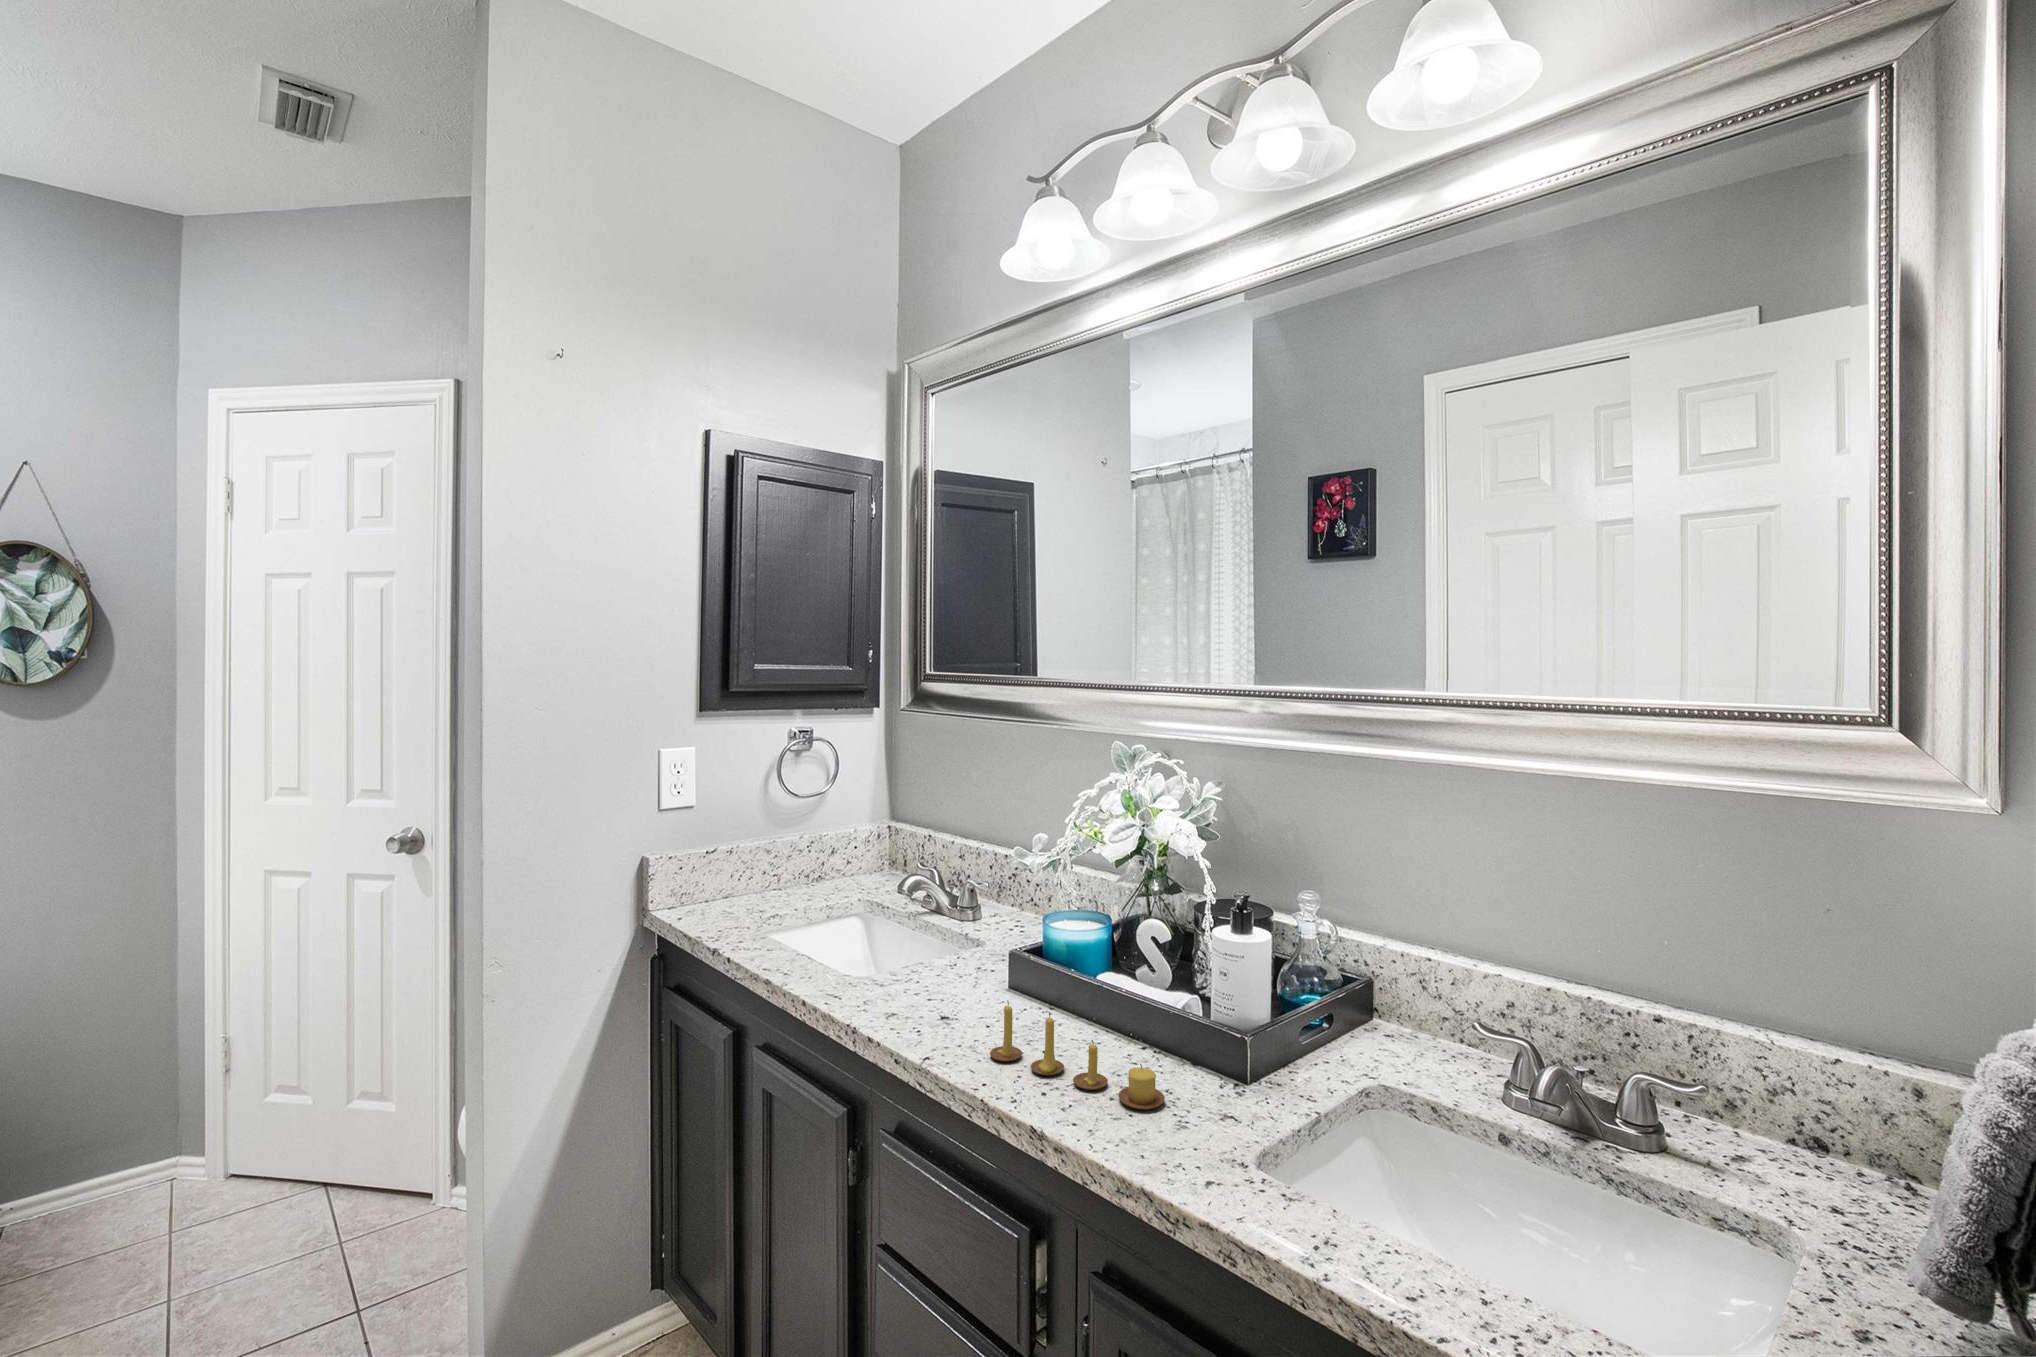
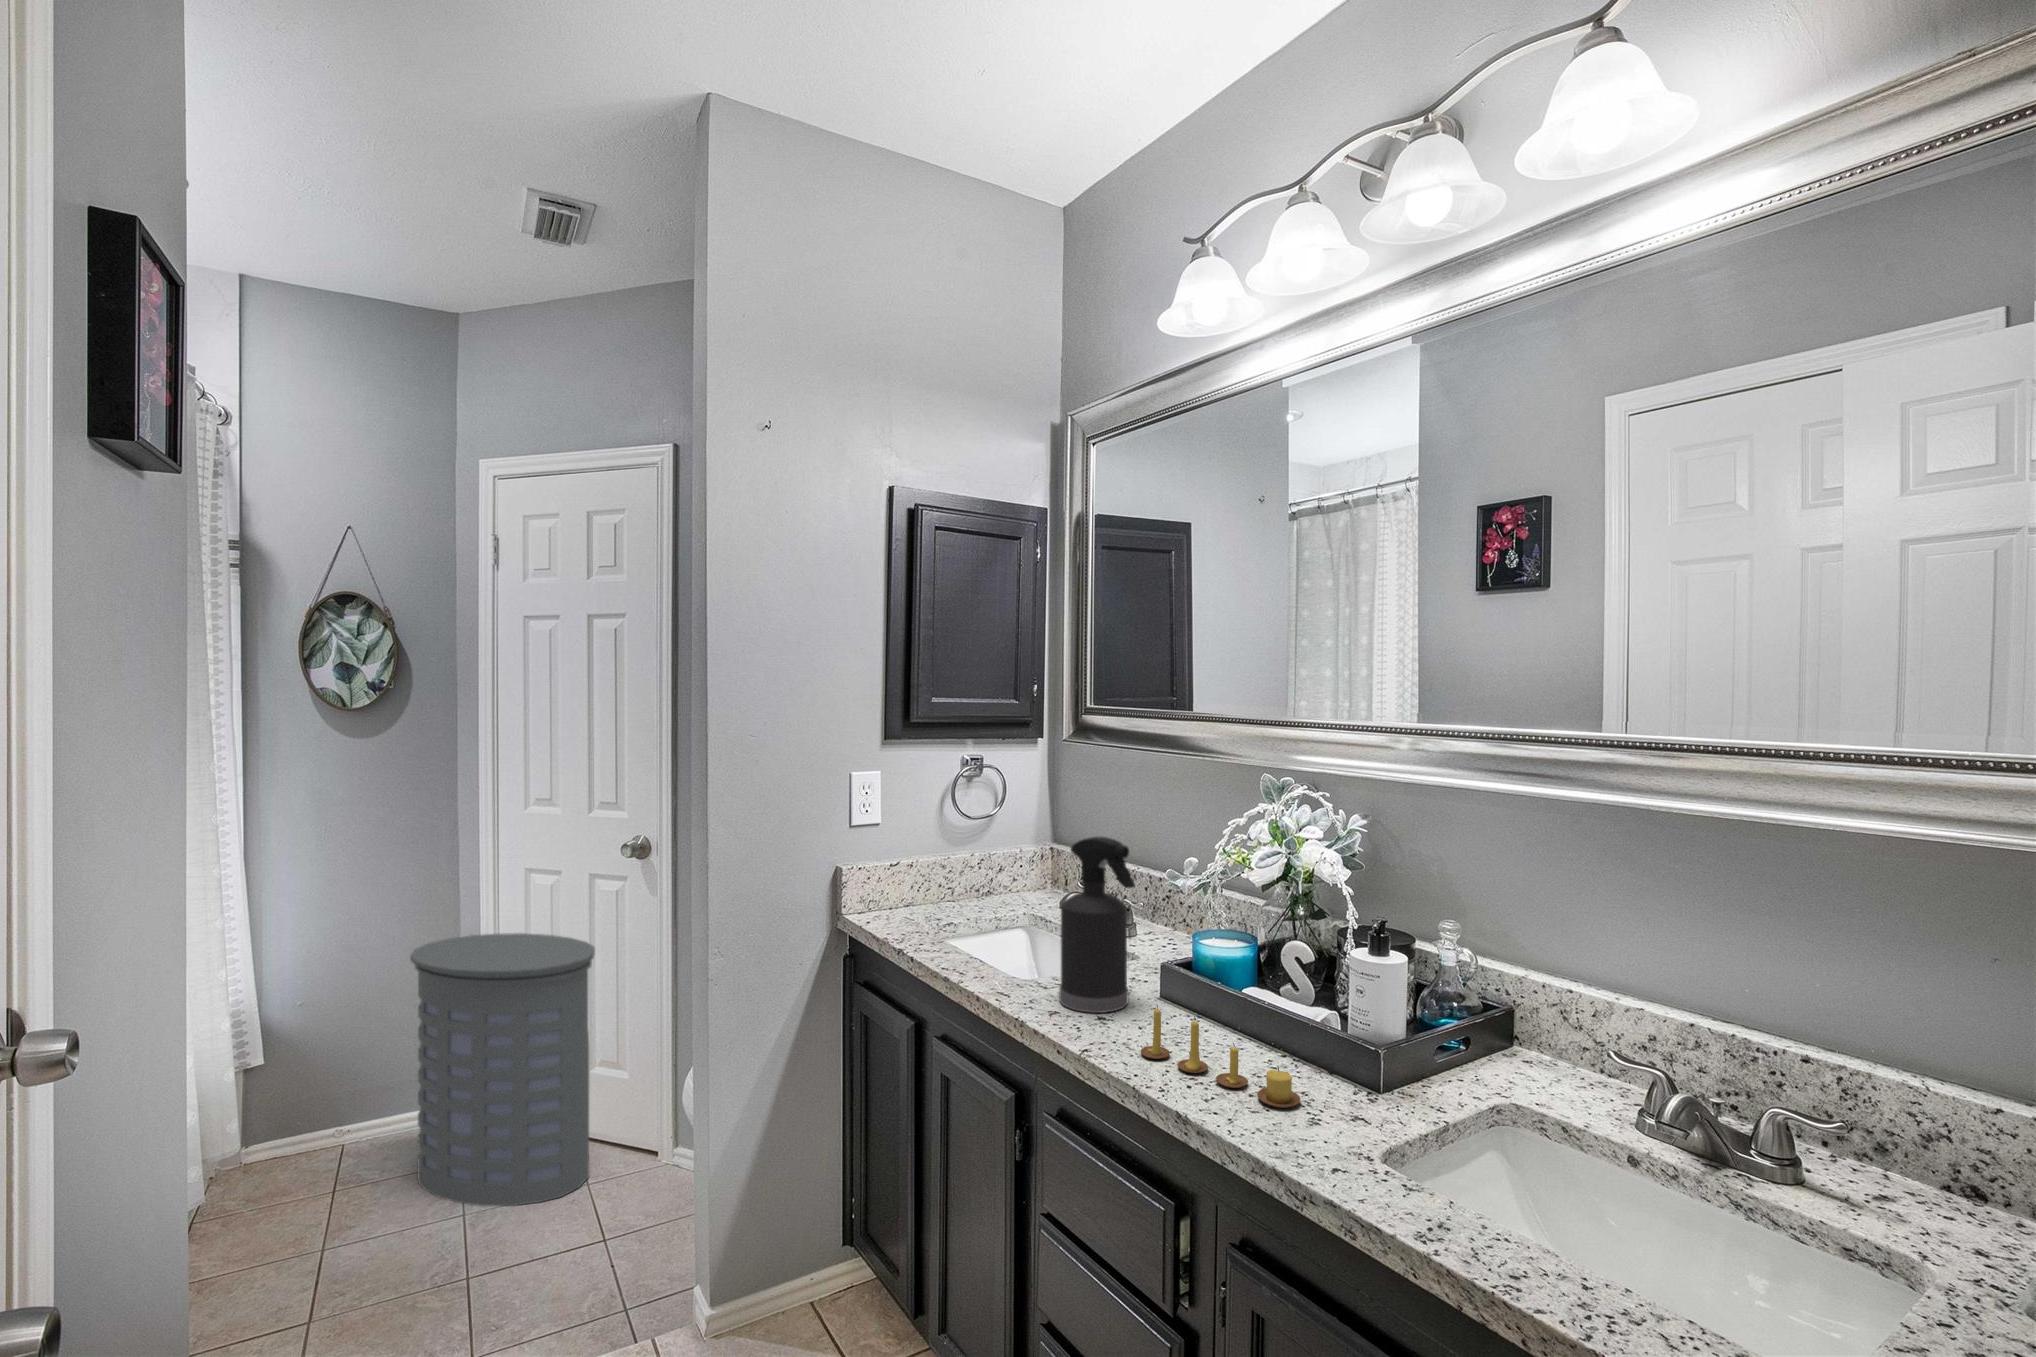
spray bottle: none [900,816,983,1011] -> present [1059,837,1135,1013]
laundry hamper: none [111,948,360,1274] -> present [410,933,595,1206]

